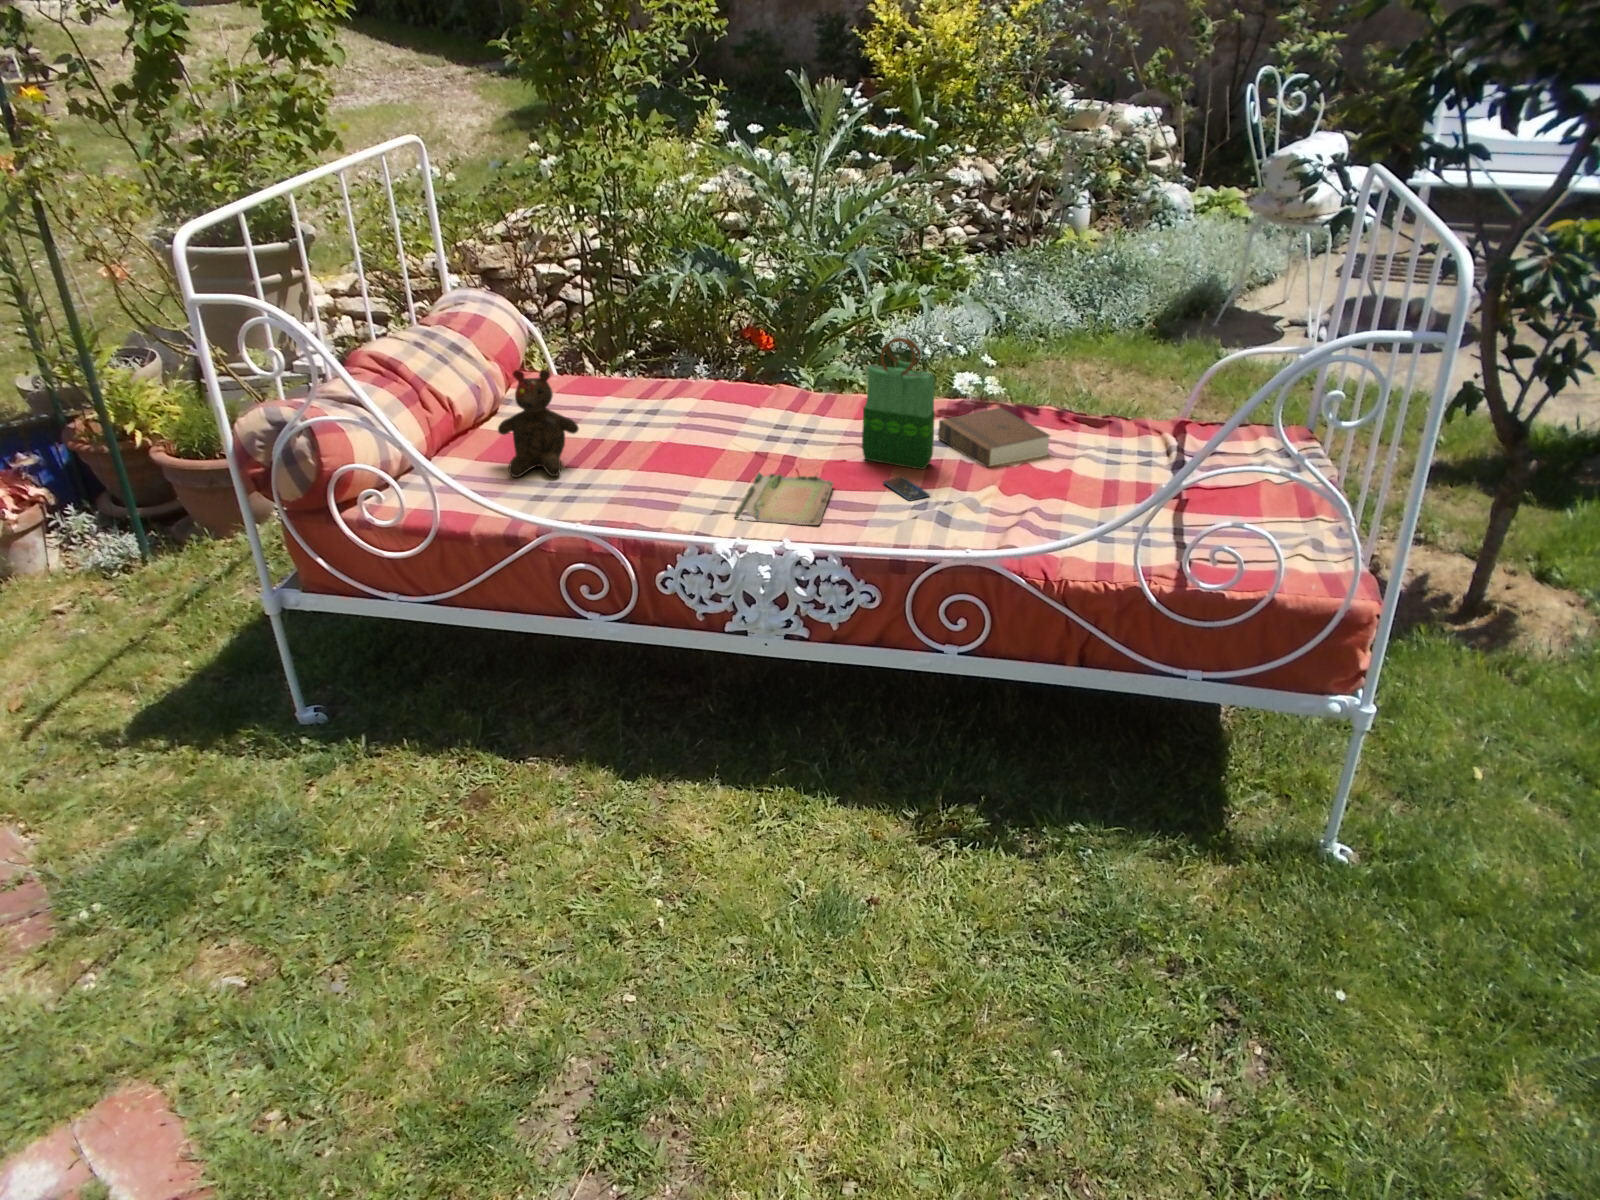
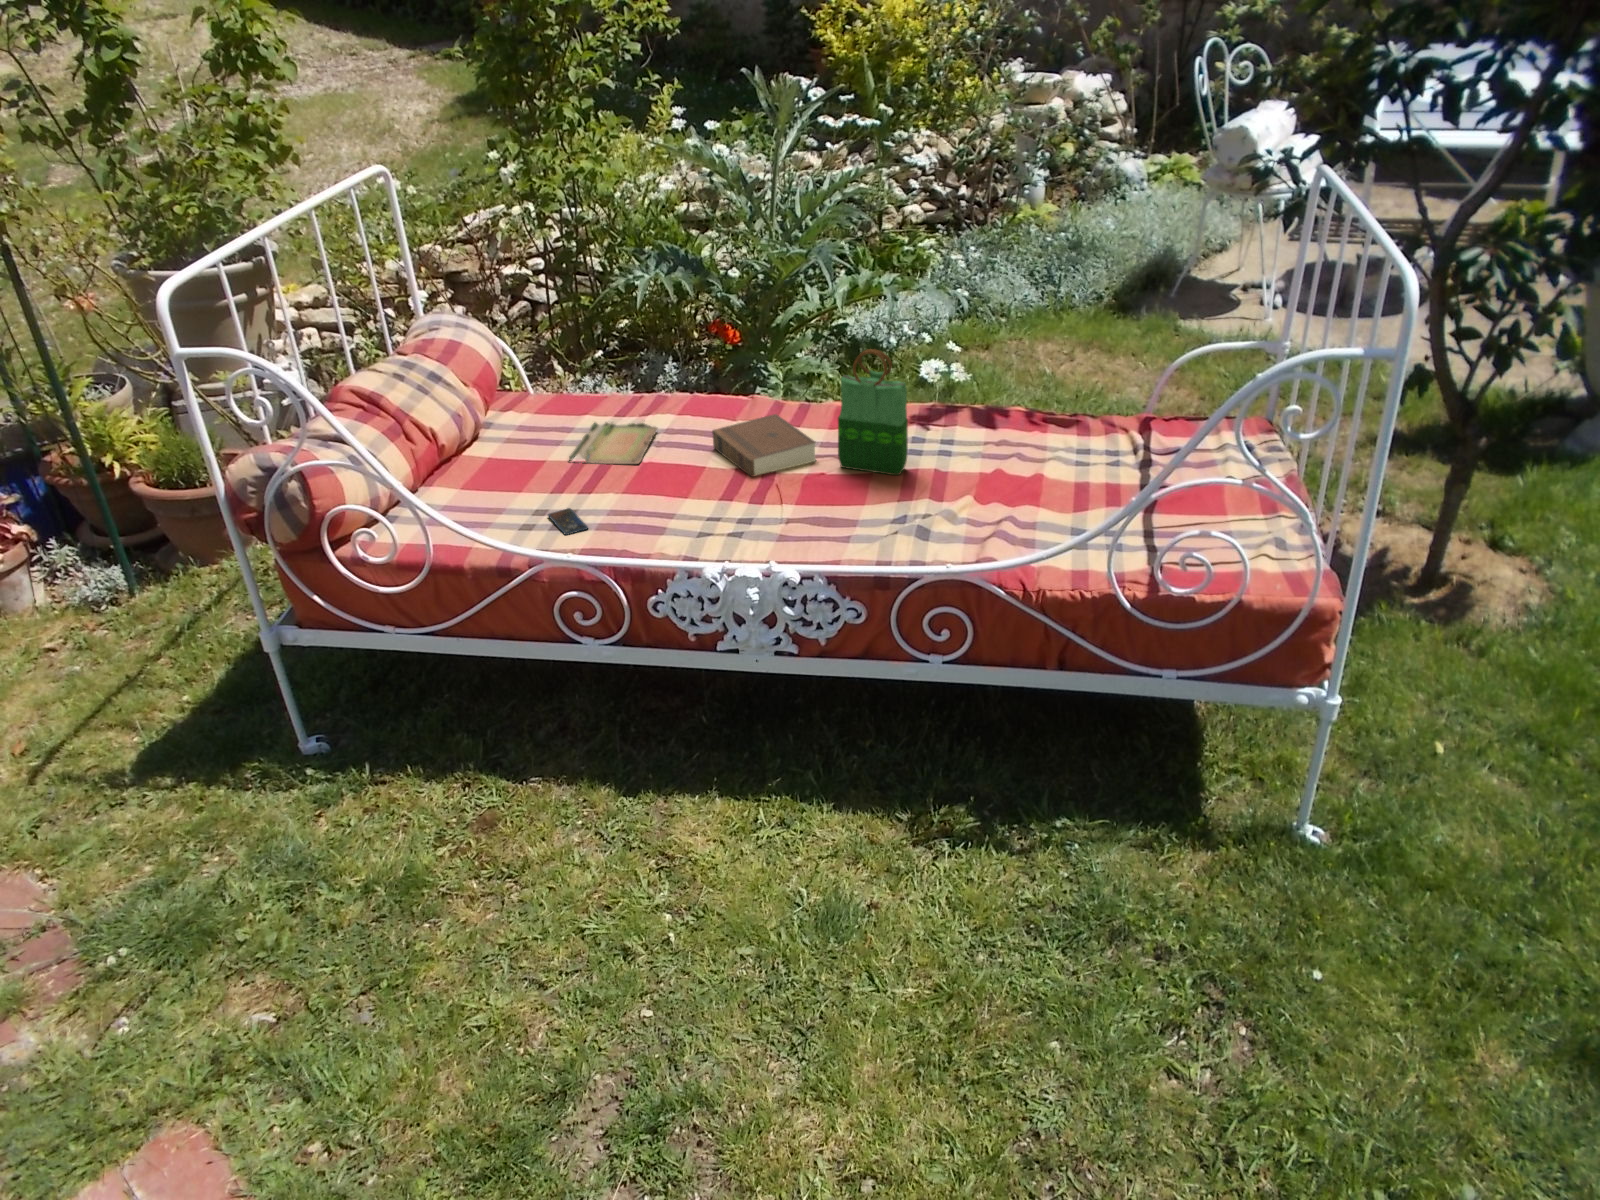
teddy bear: present [498,369,579,477] -> none [480,395,560,502]
book: present [938,408,1051,467] -> present [712,414,816,477]
tray: present [735,473,833,525] -> present [569,423,657,464]
smartphone: present [883,477,929,501] -> present [548,508,588,535]

